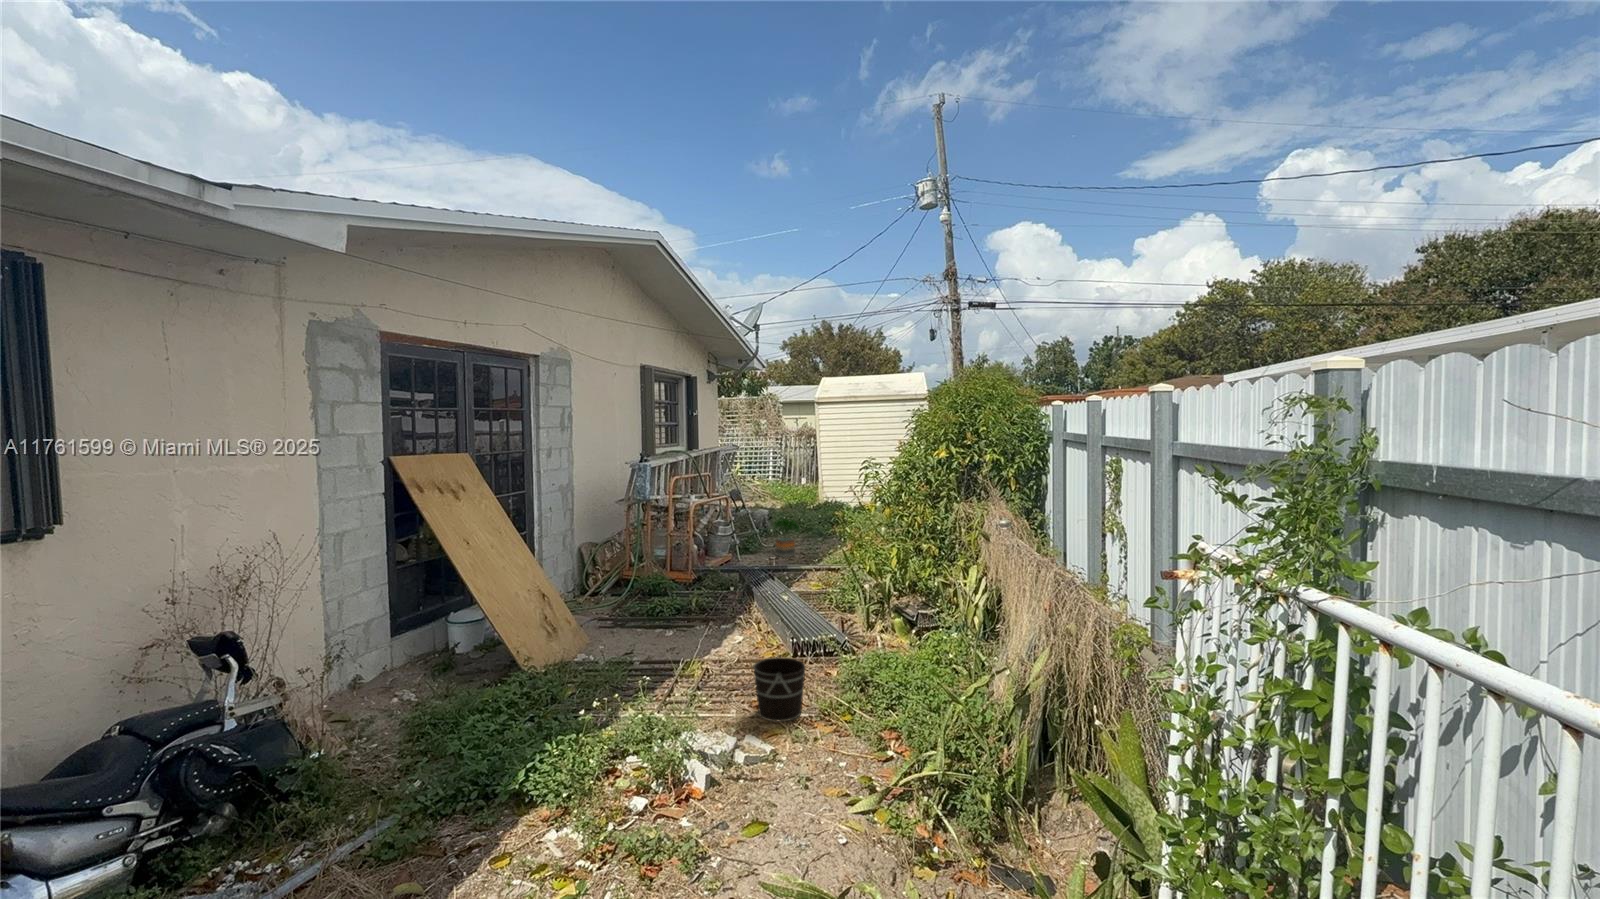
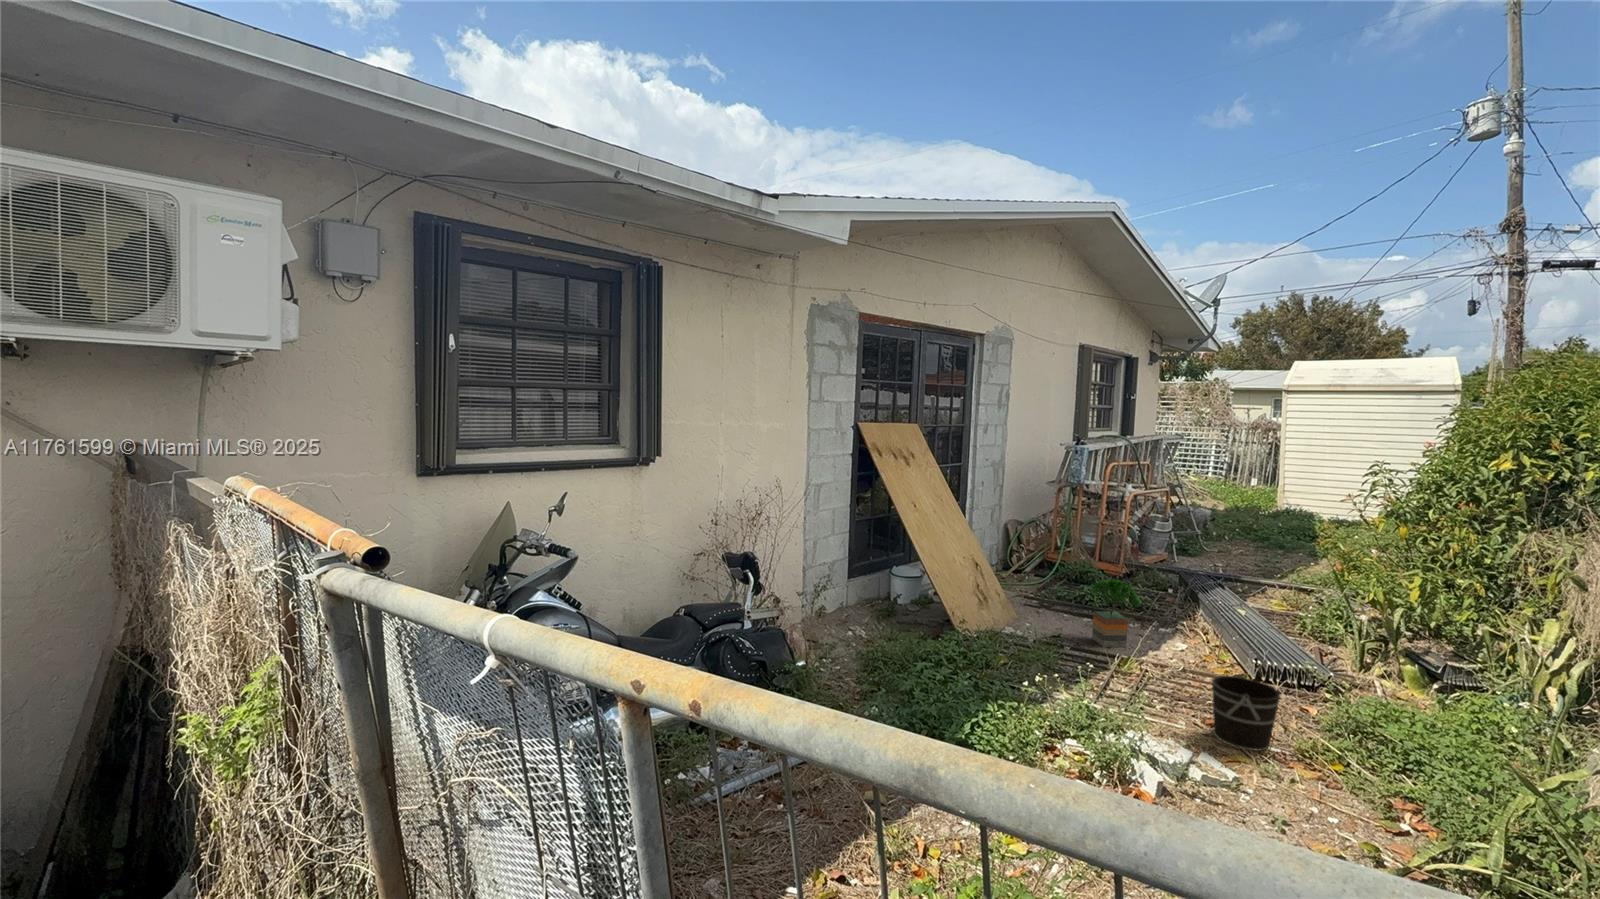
potted tree: present [773,519,800,557] -> present [1090,579,1141,647]

